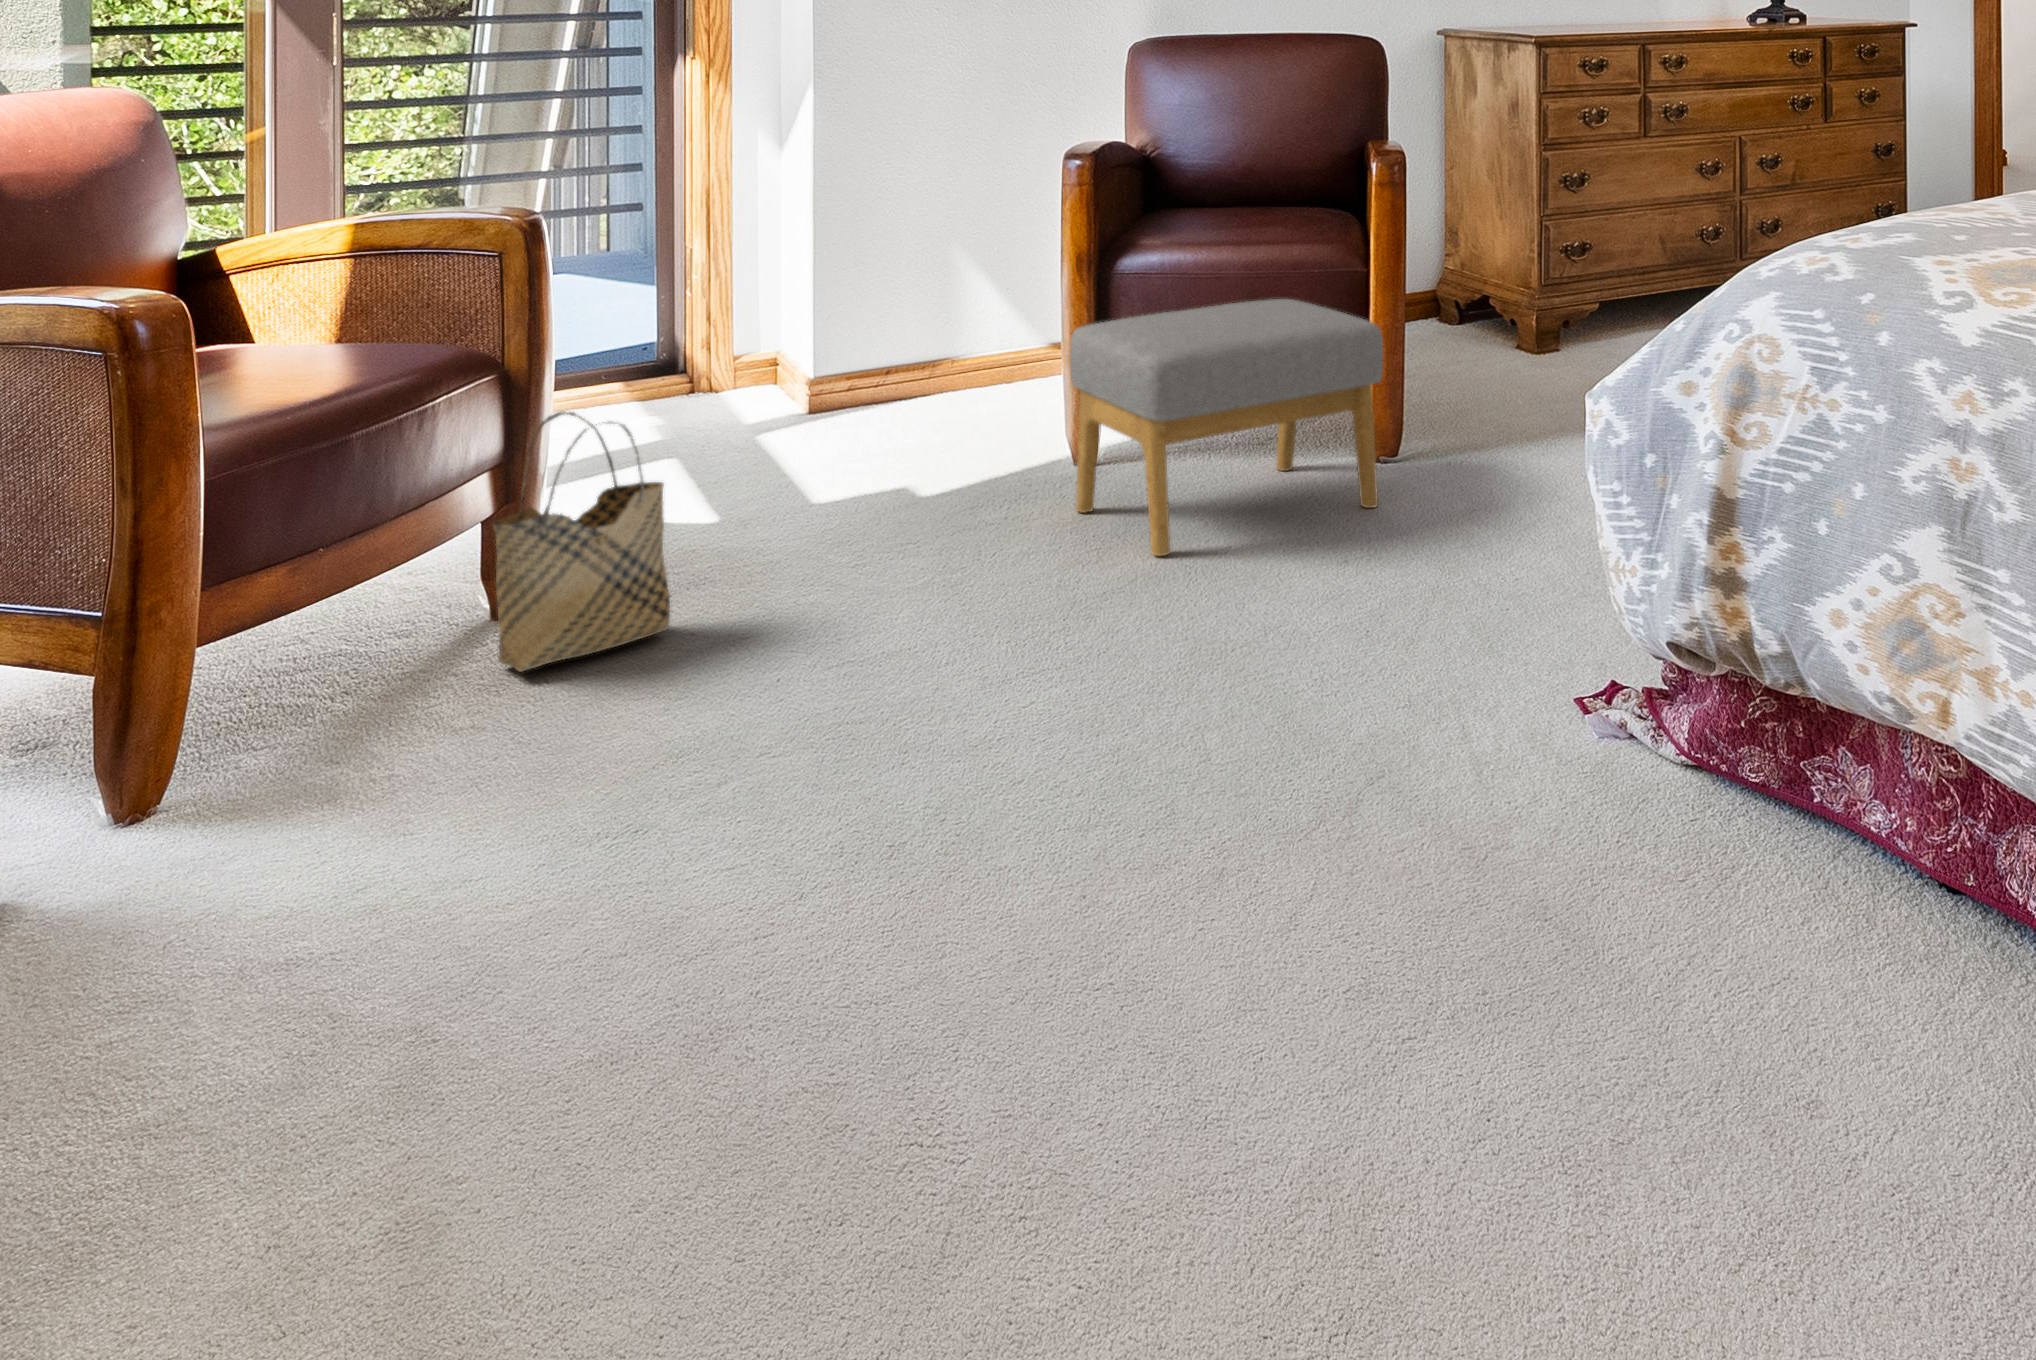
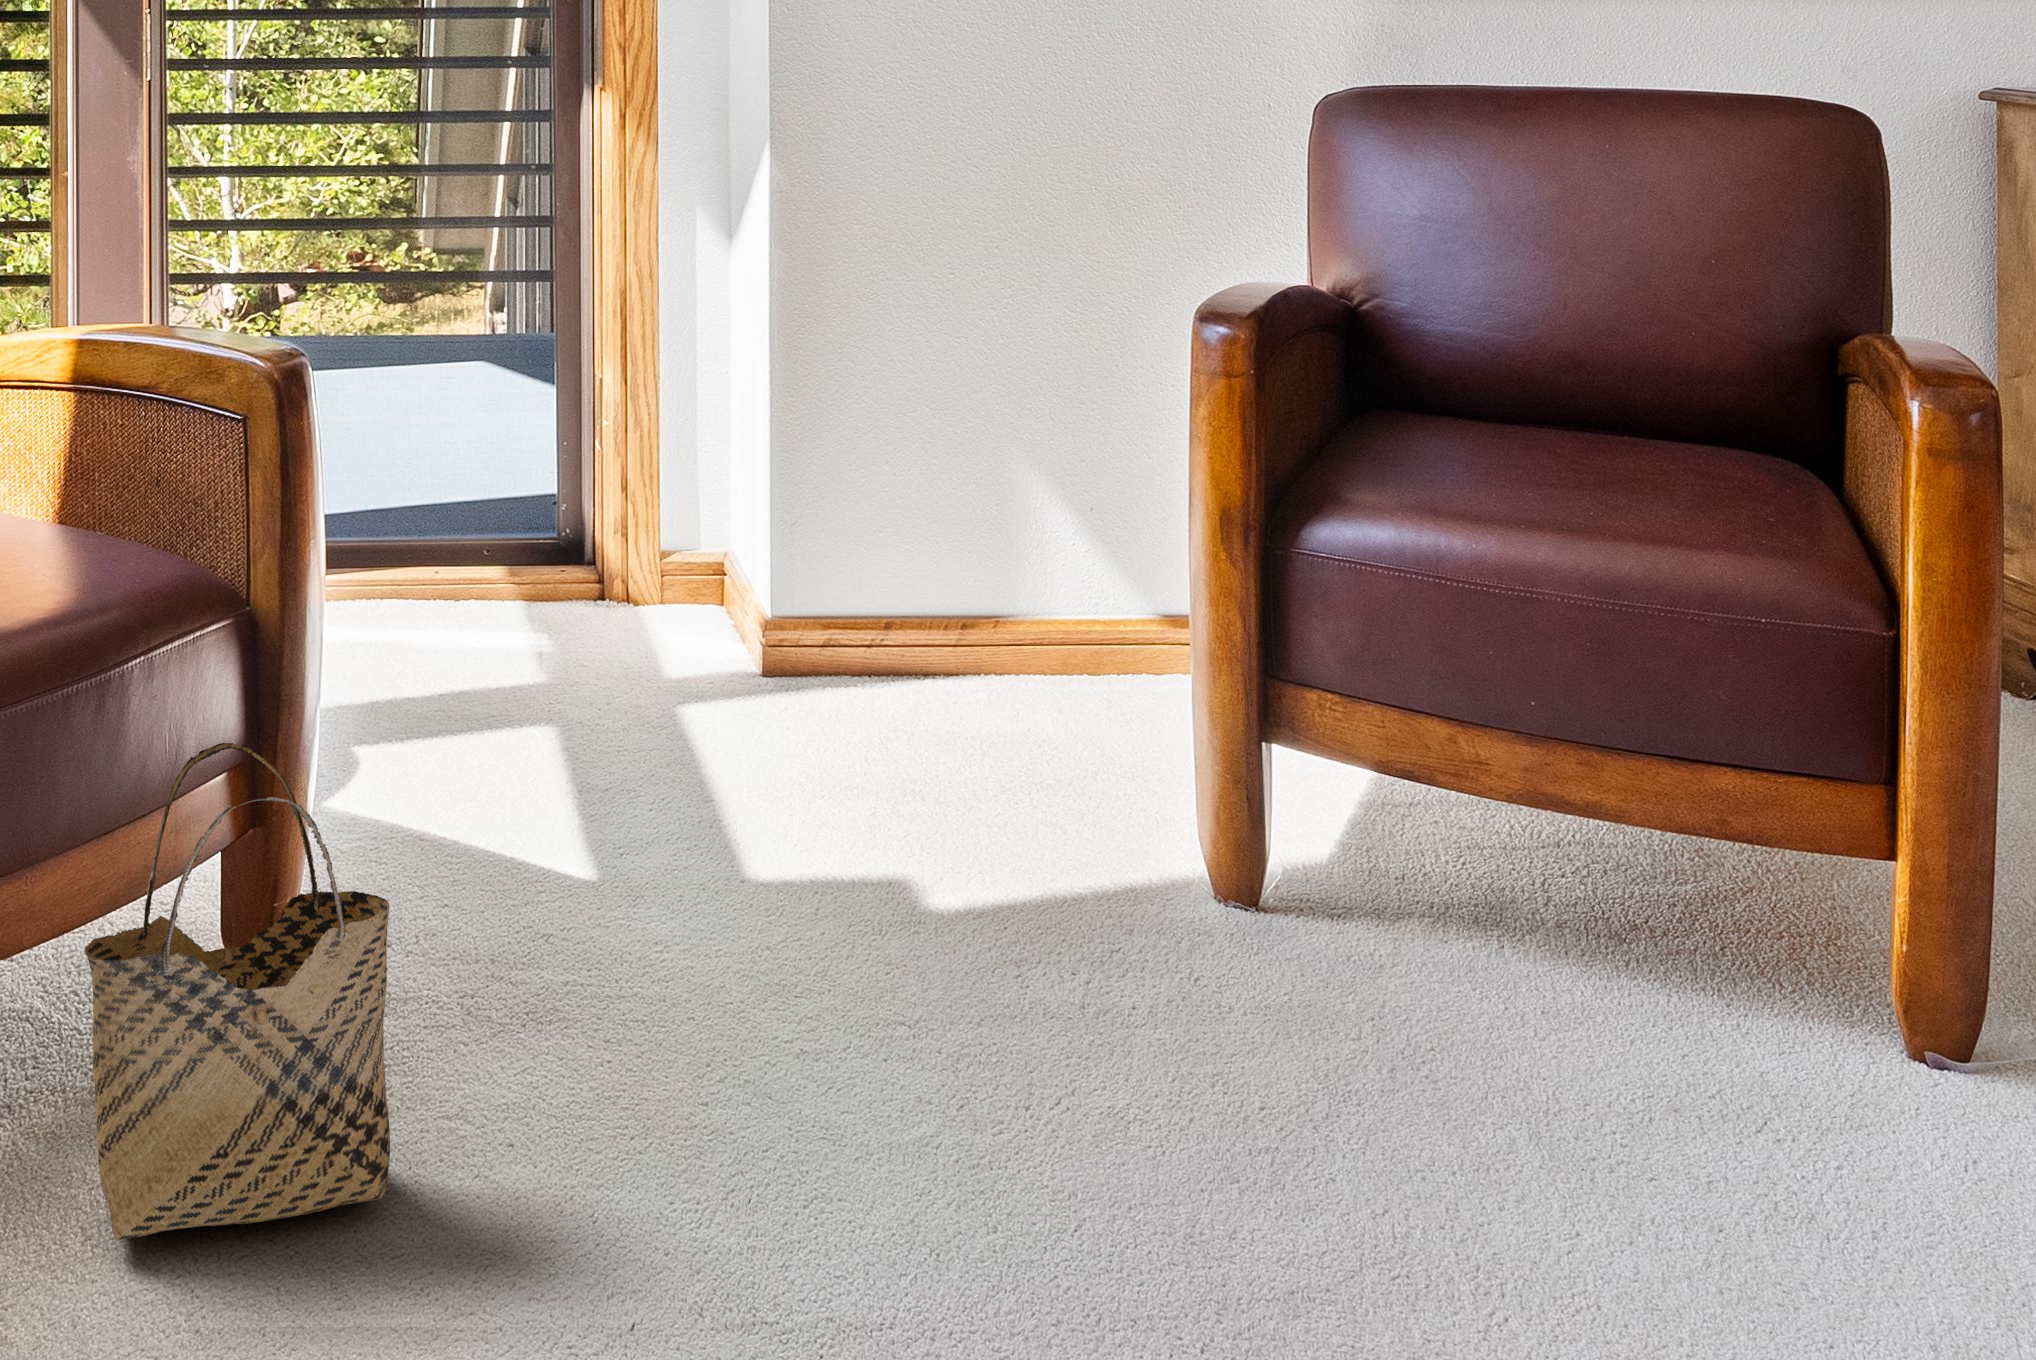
footstool: present [1070,299,1383,556] -> none [1188,674,1972,1276]

